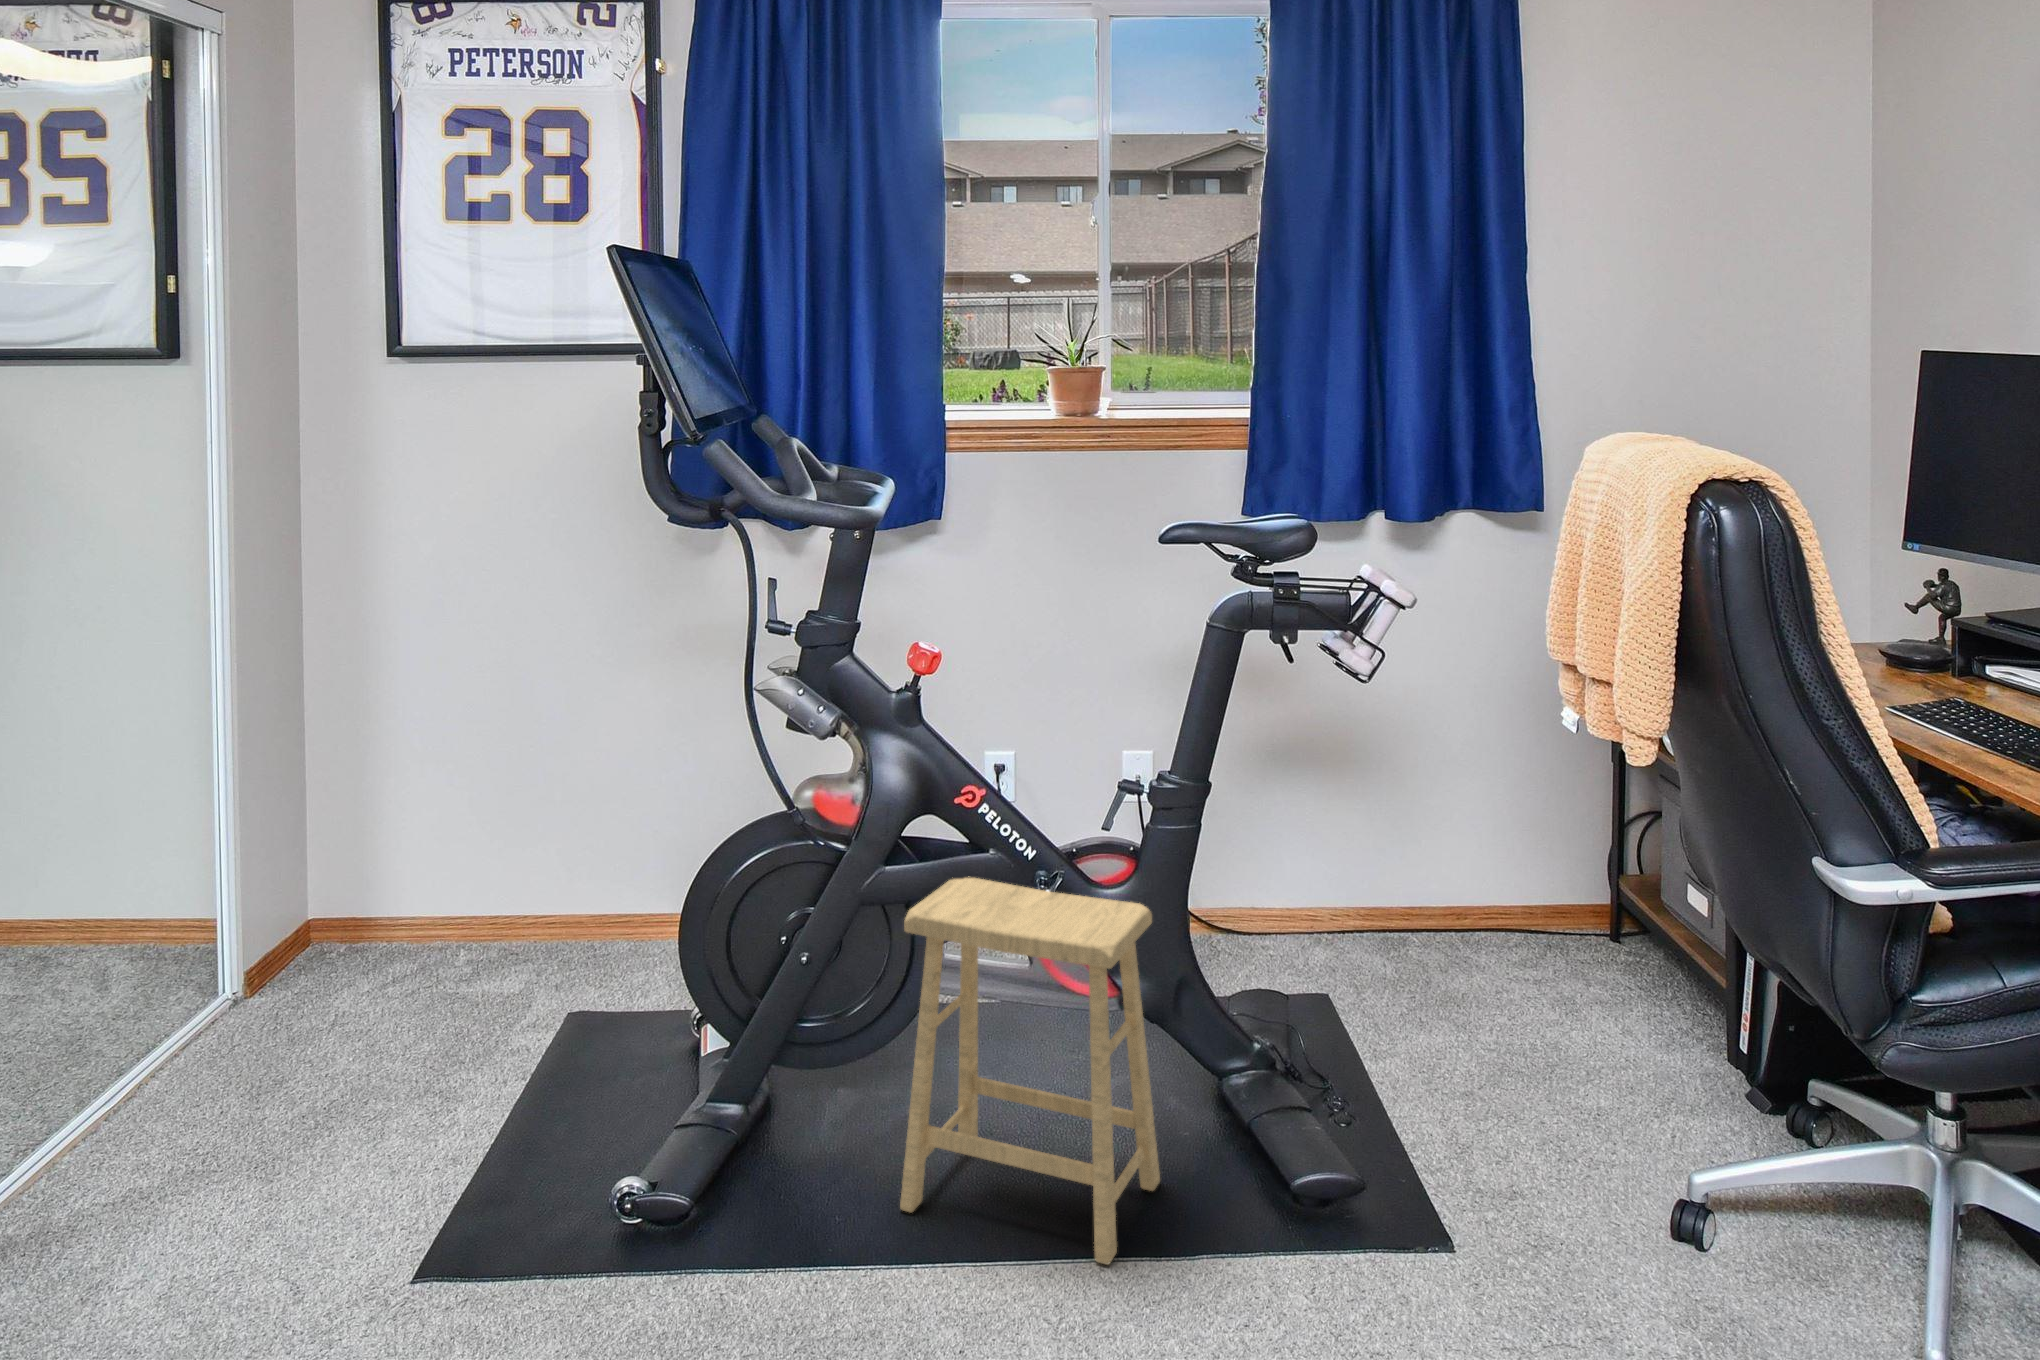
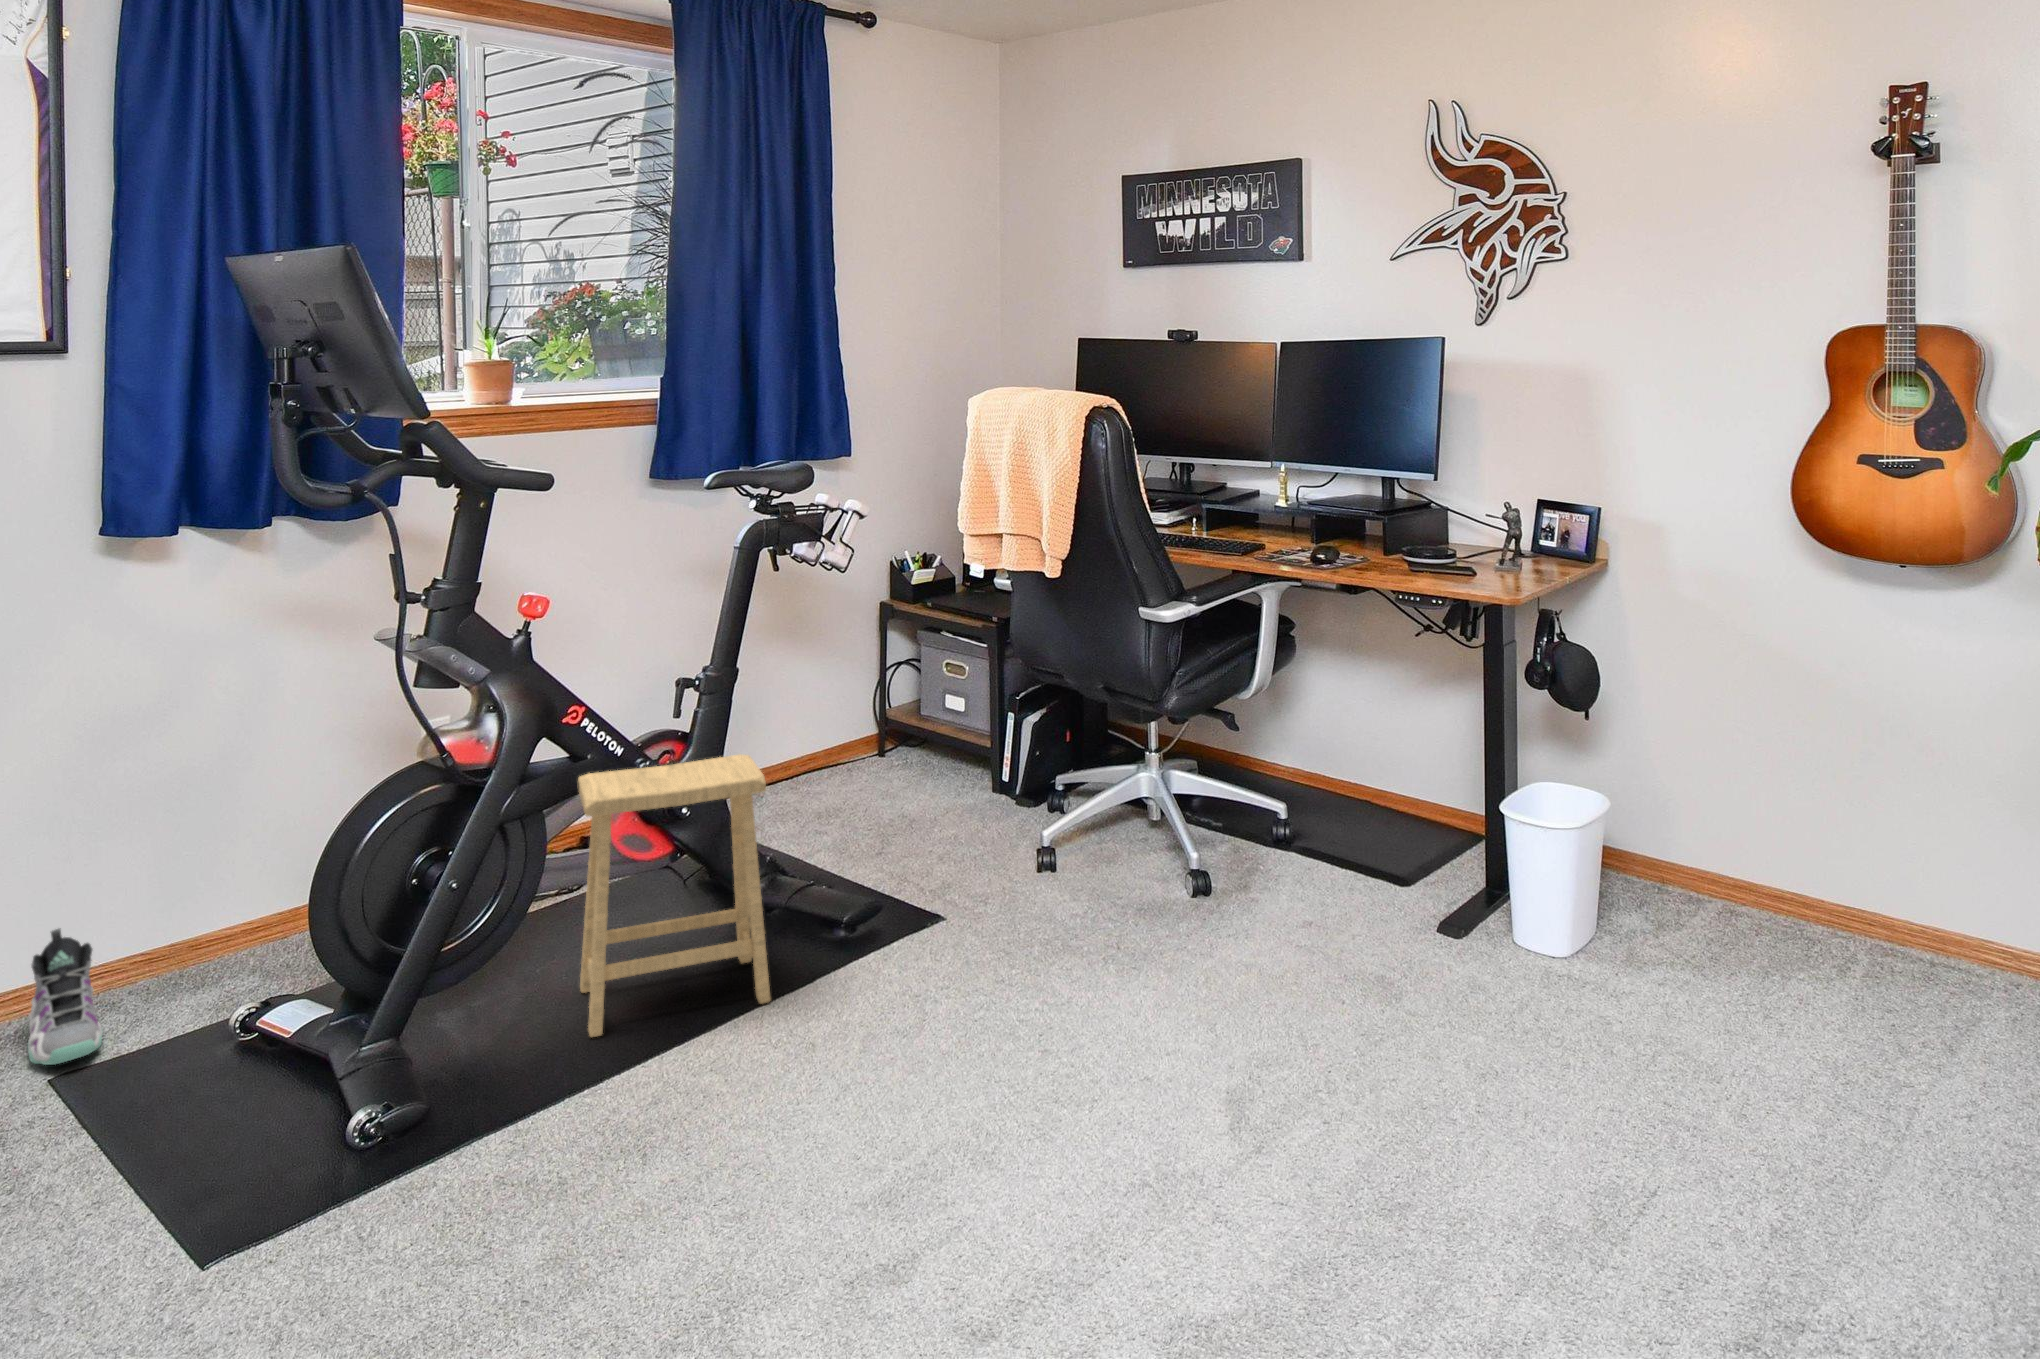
sneaker: none [558,889,646,1019] -> present [28,929,103,1065]

